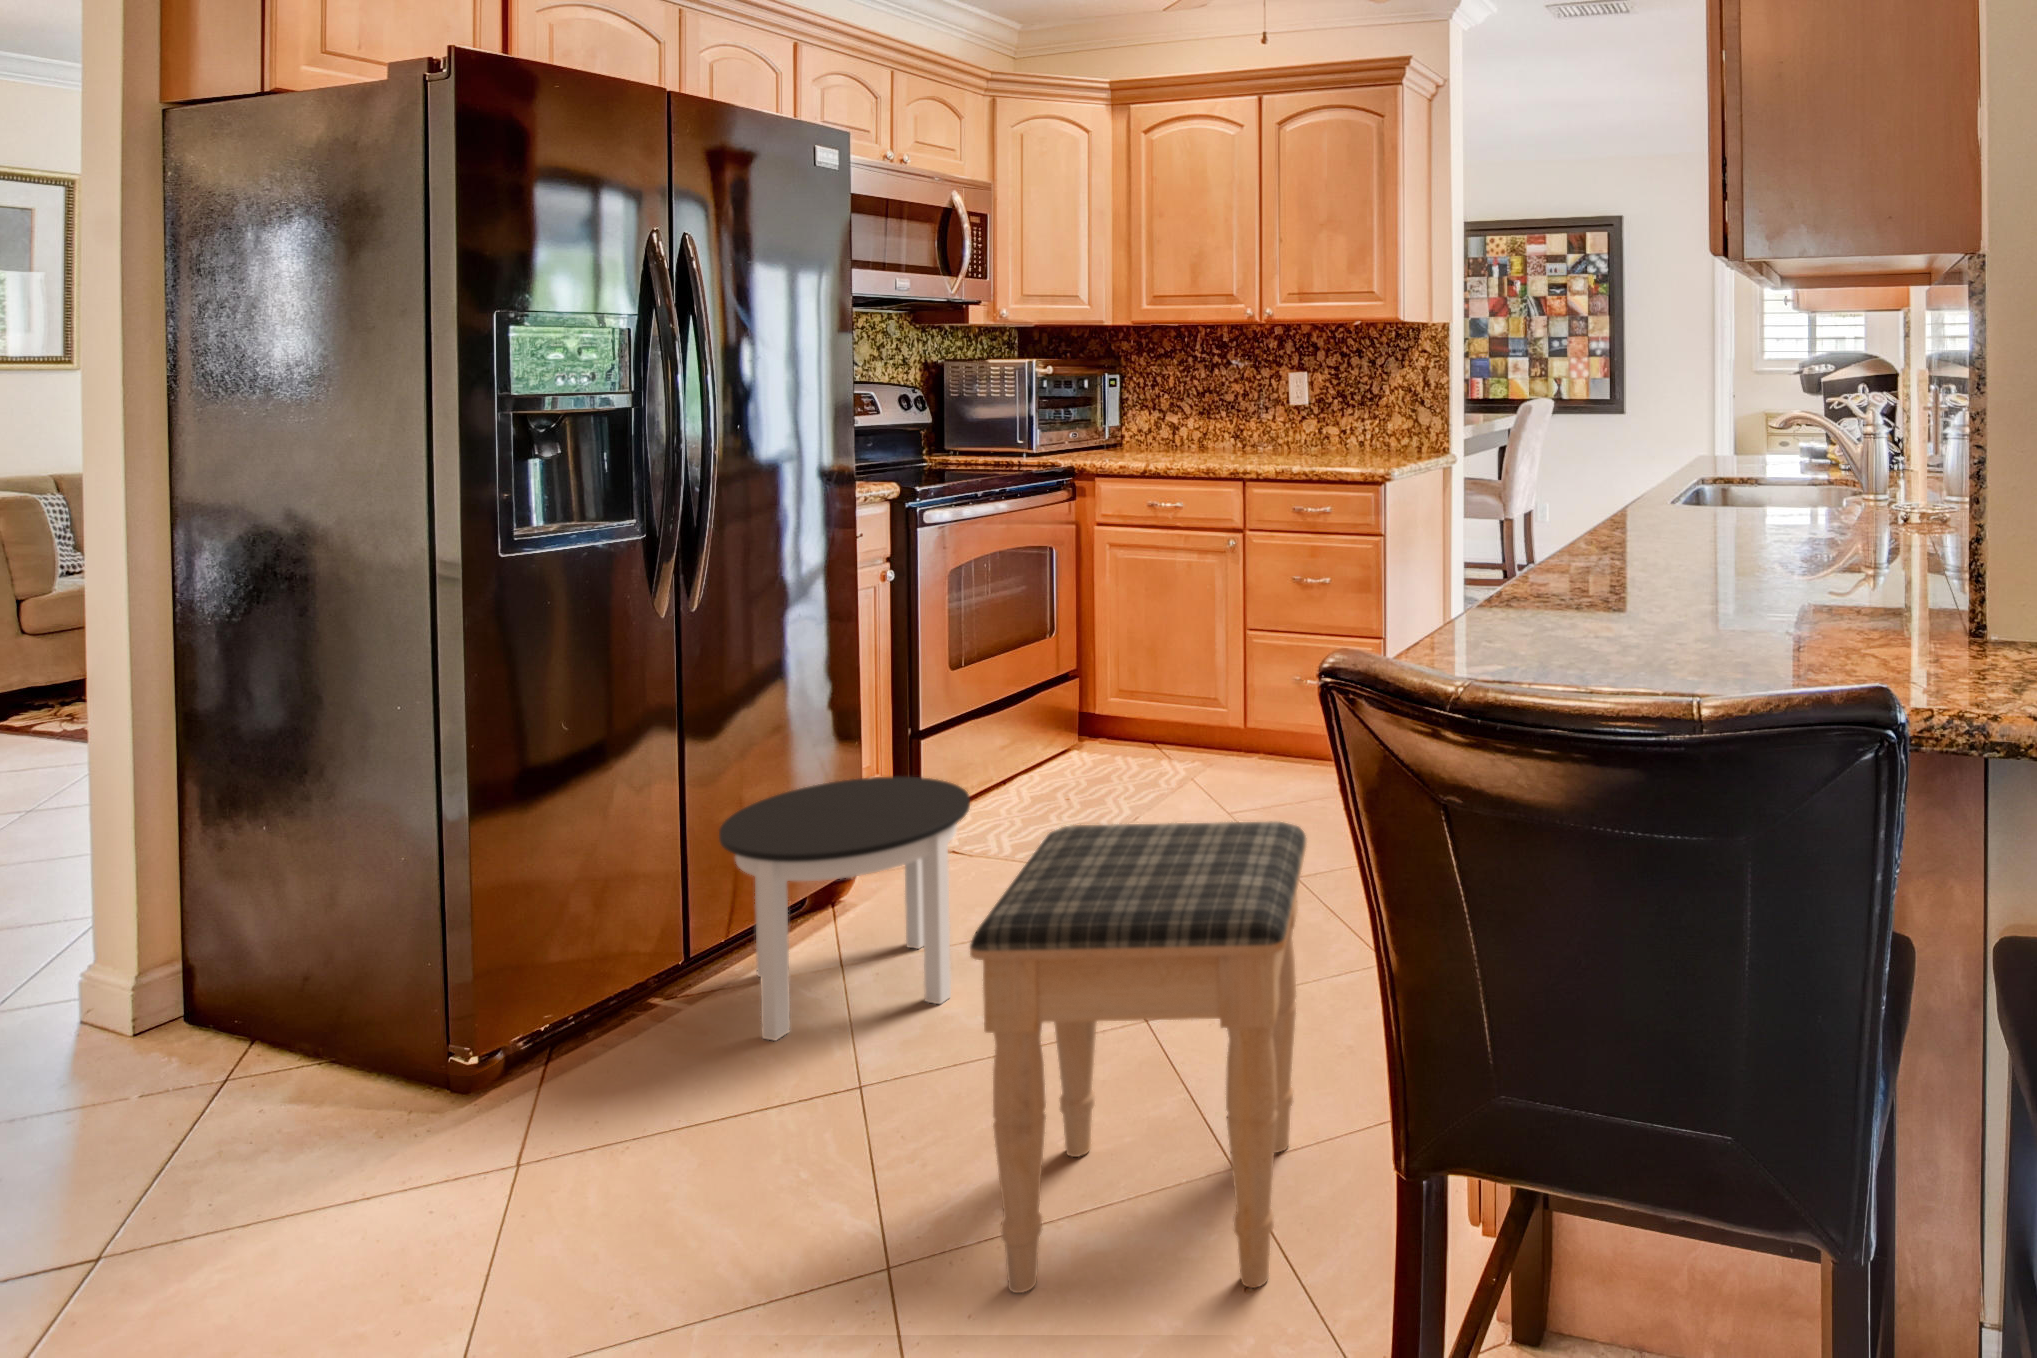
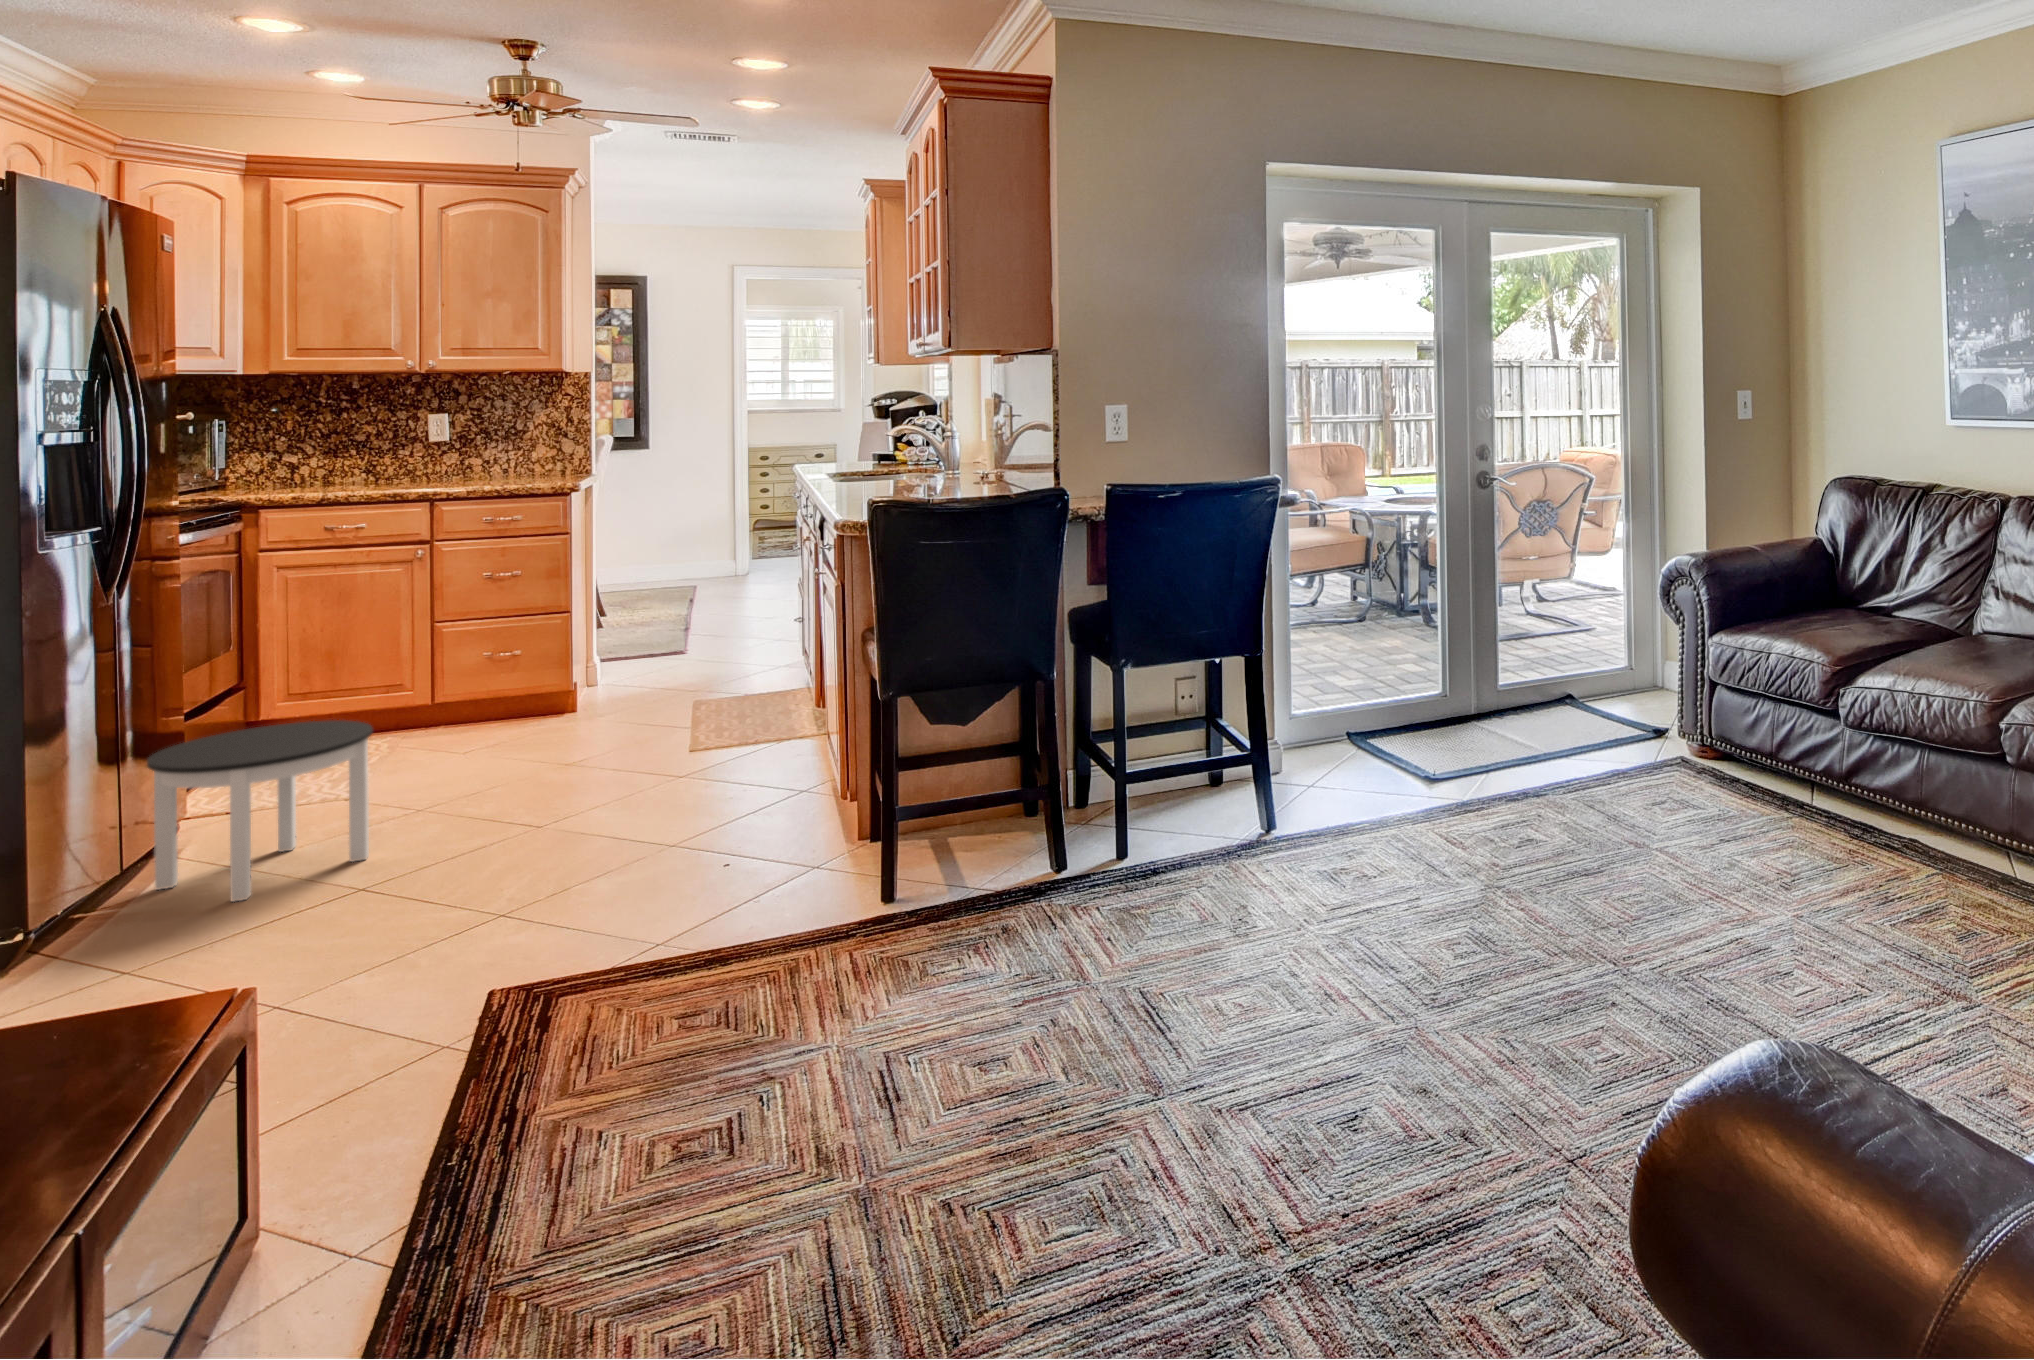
footstool: present [970,822,1307,1293] -> none [551,658,765,900]

